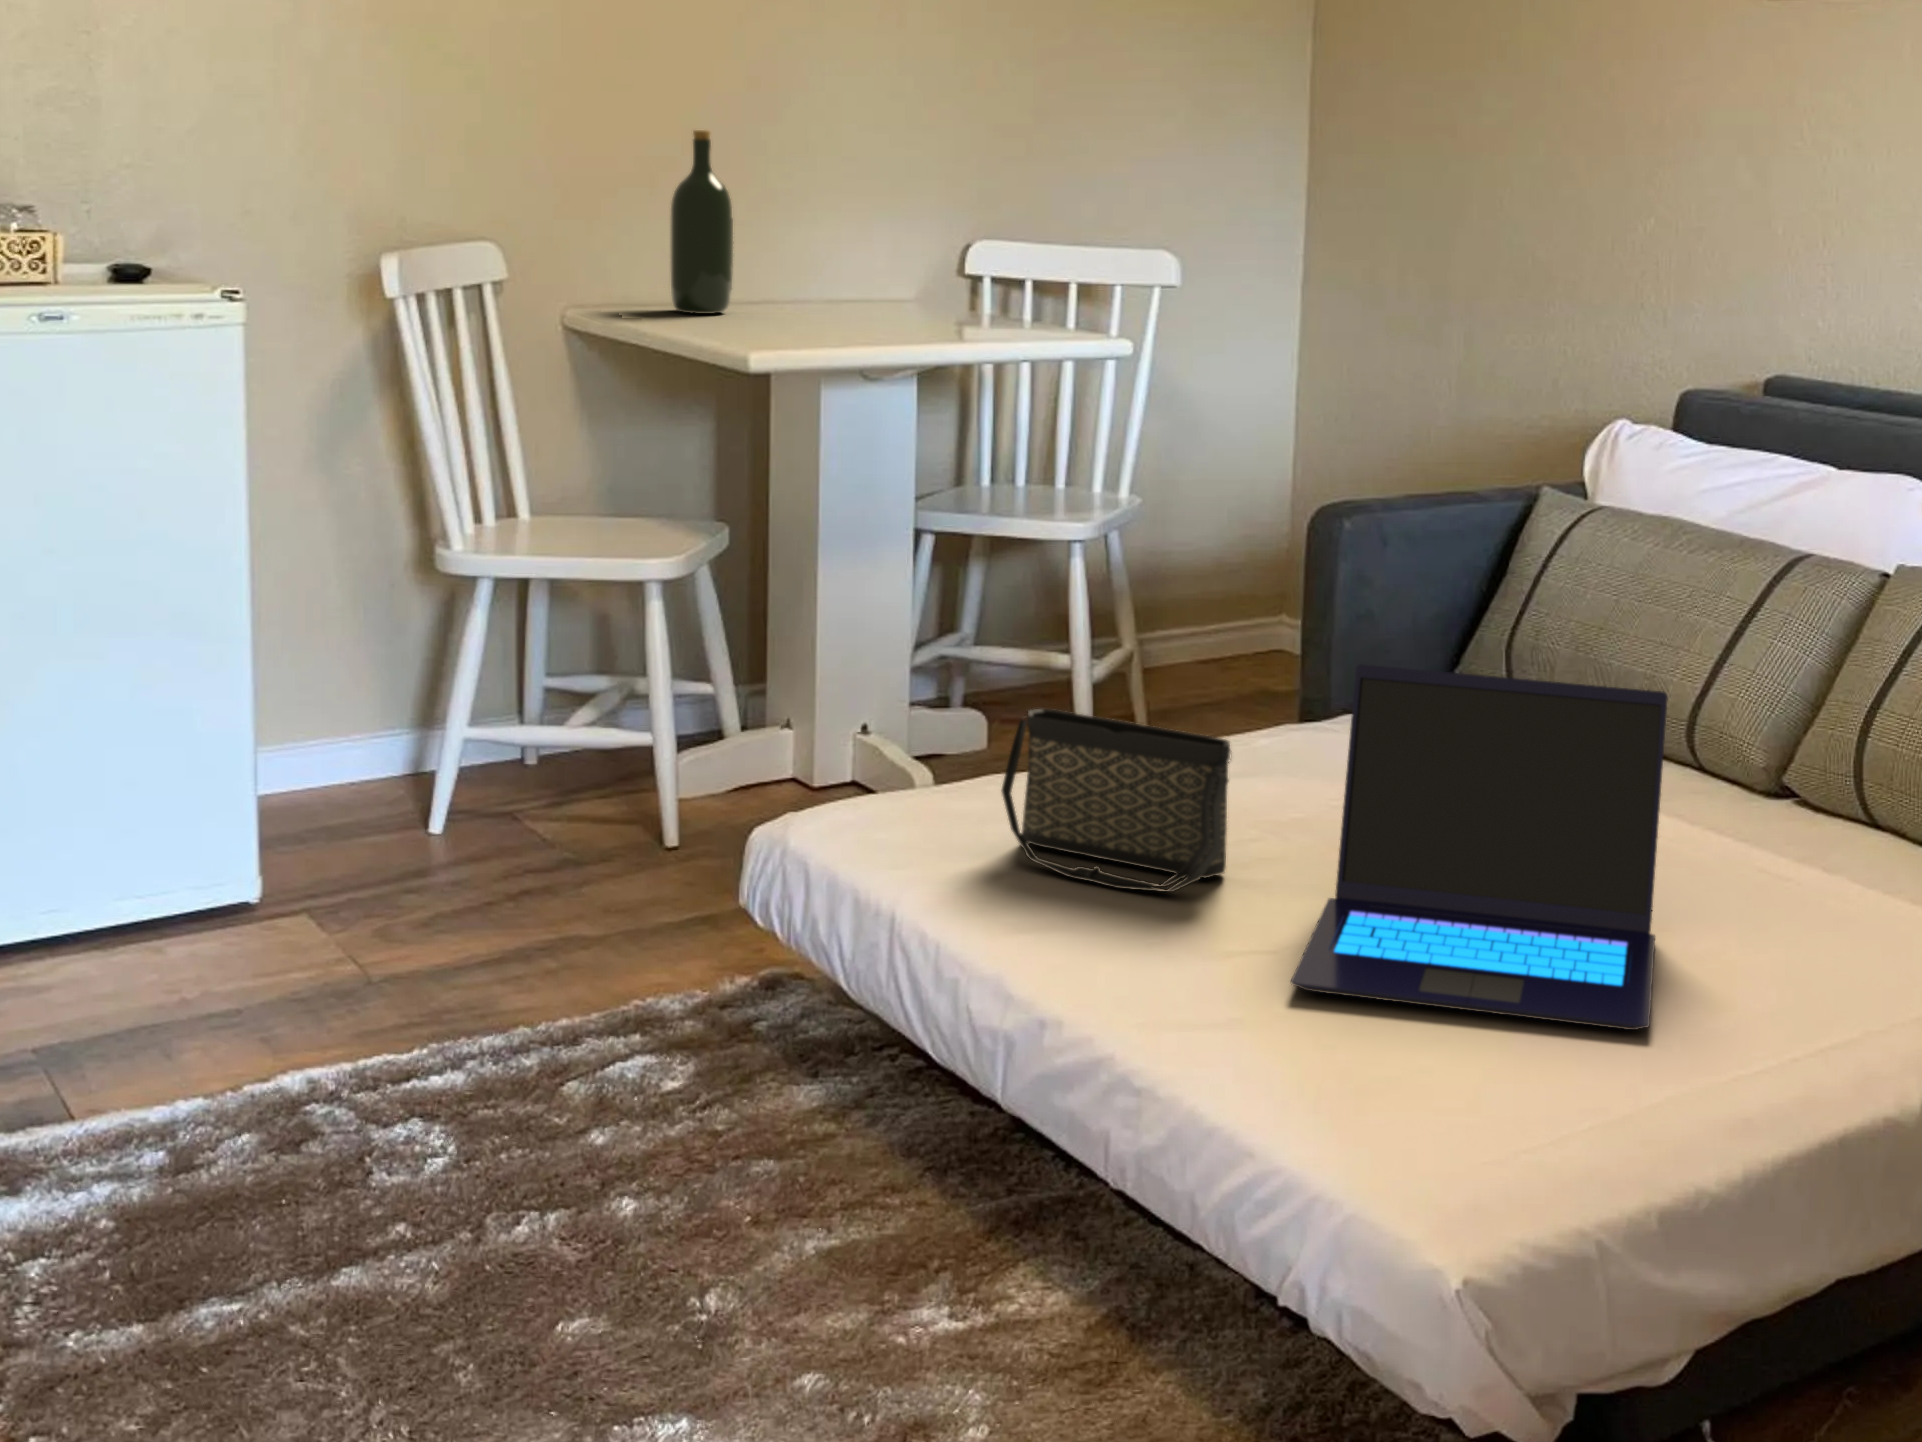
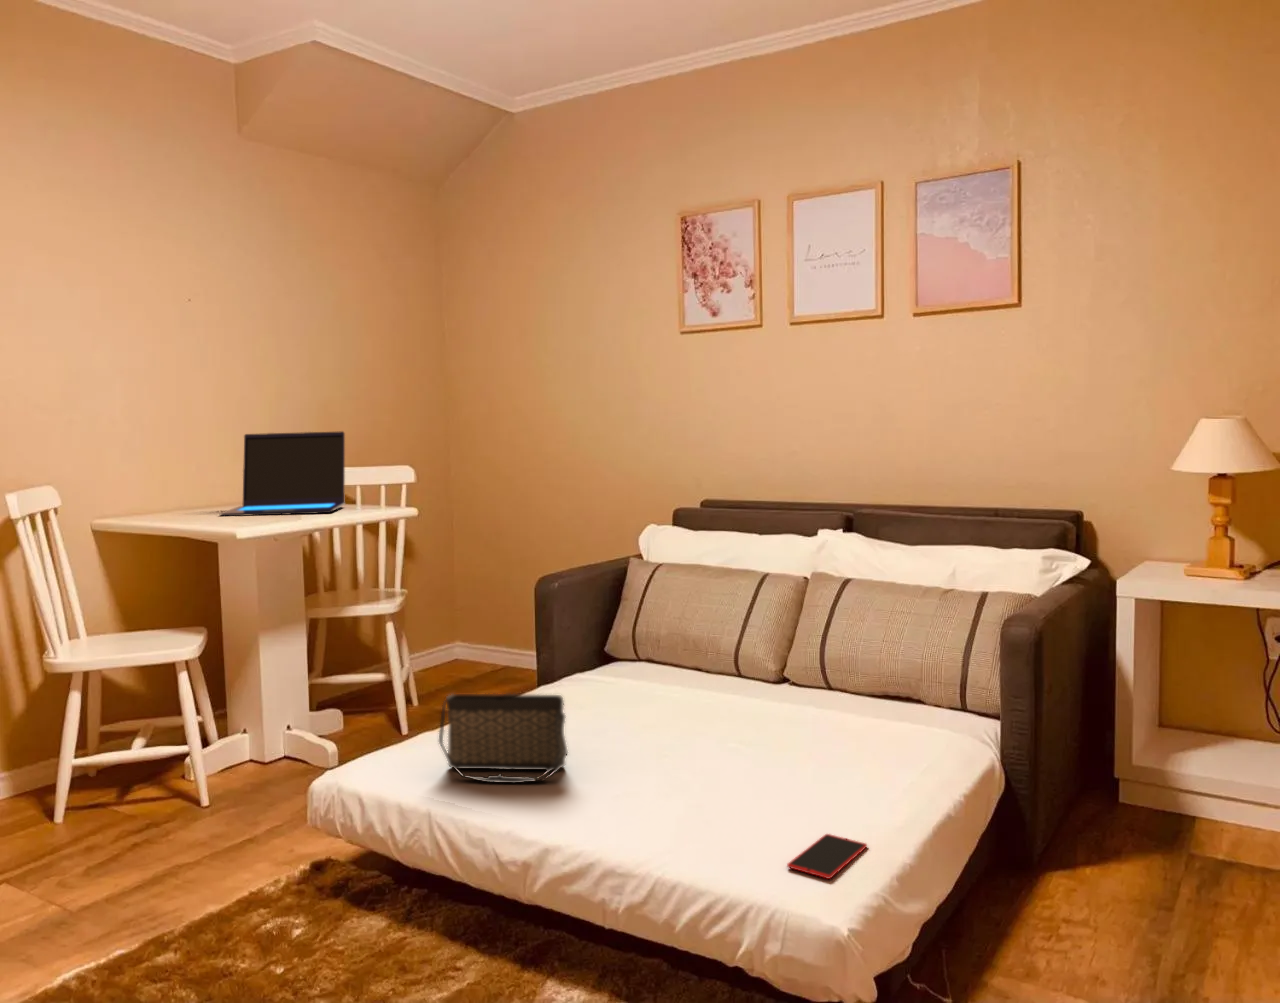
wine bottle: present [670,130,733,314] -> none [156,421,195,518]
laptop: present [1291,665,1668,1030] -> present [220,432,345,516]
smartphone: none [1492,1079,1676,1151] -> present [787,834,867,879]

